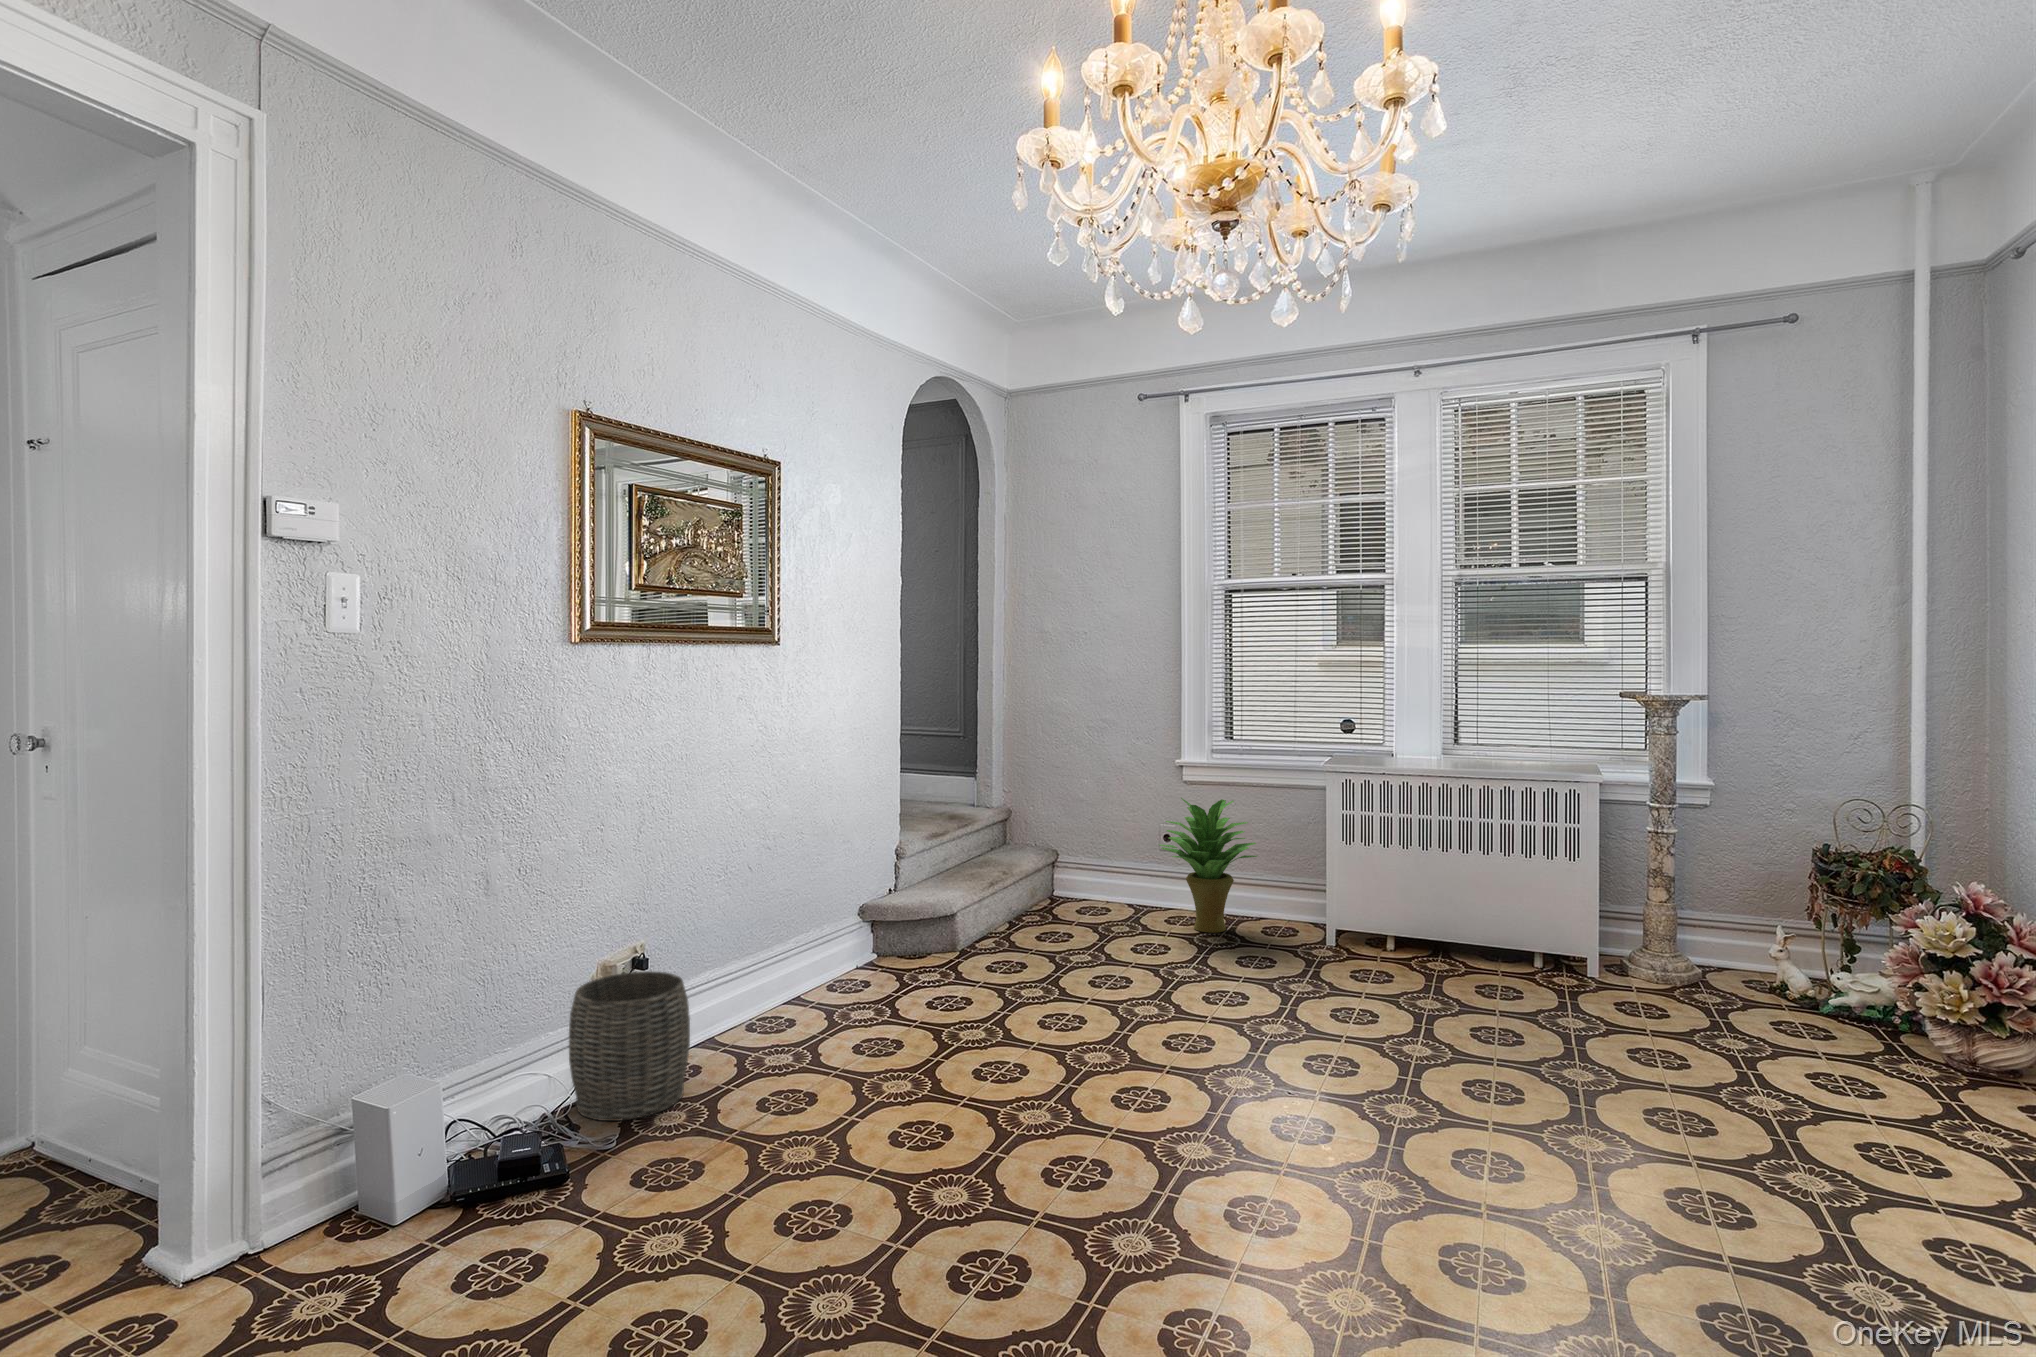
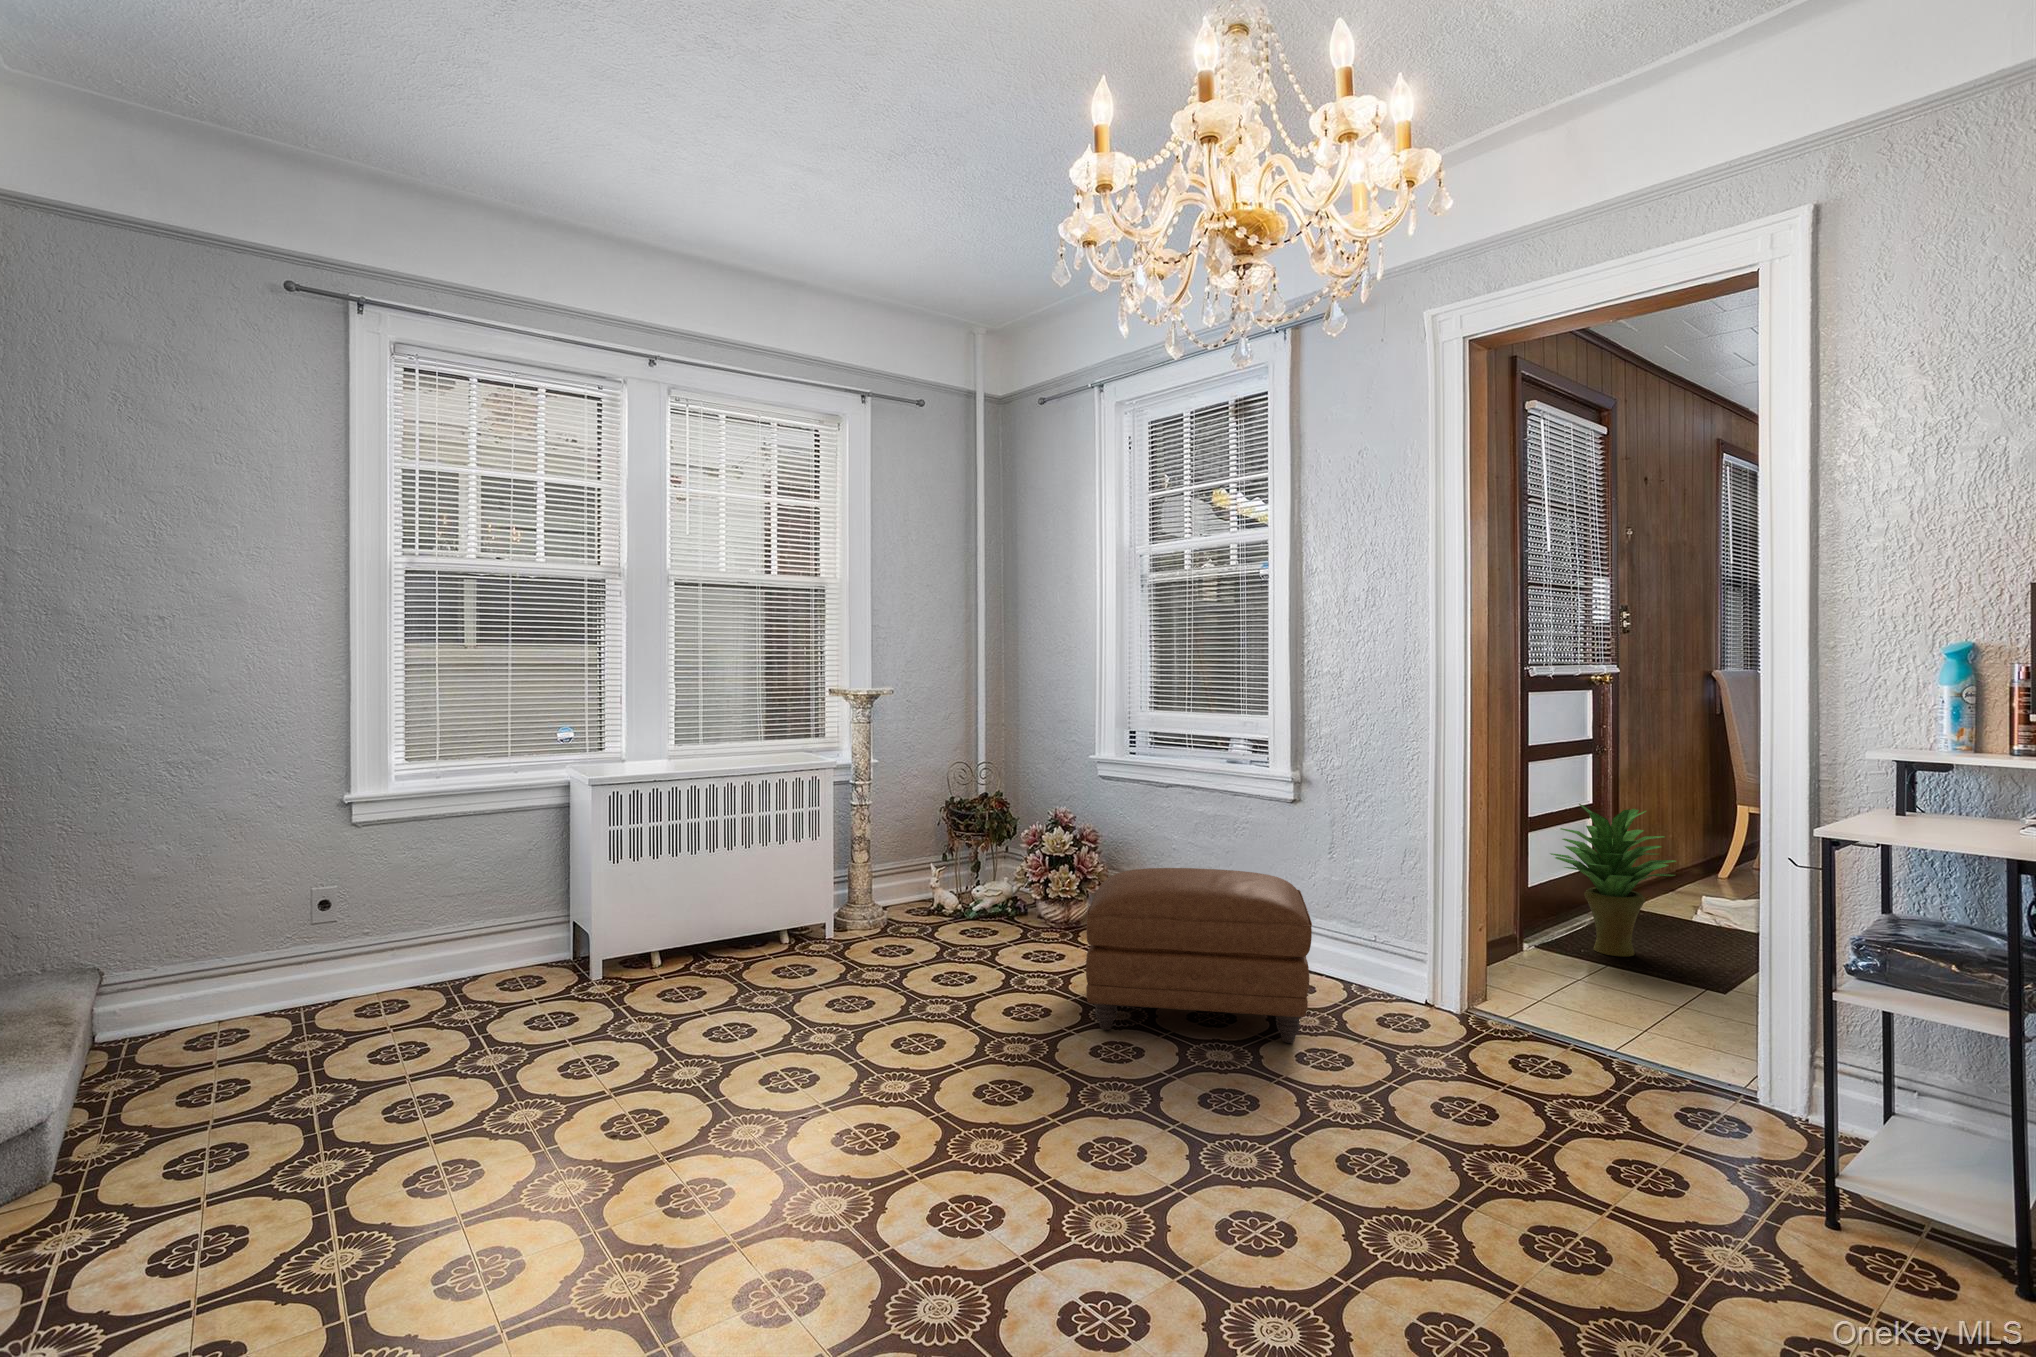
ottoman: none [746,889,986,1079] -> present [1086,868,1312,1043]
woven basket: present [569,971,690,1121] -> none [942,921,1039,1044]

